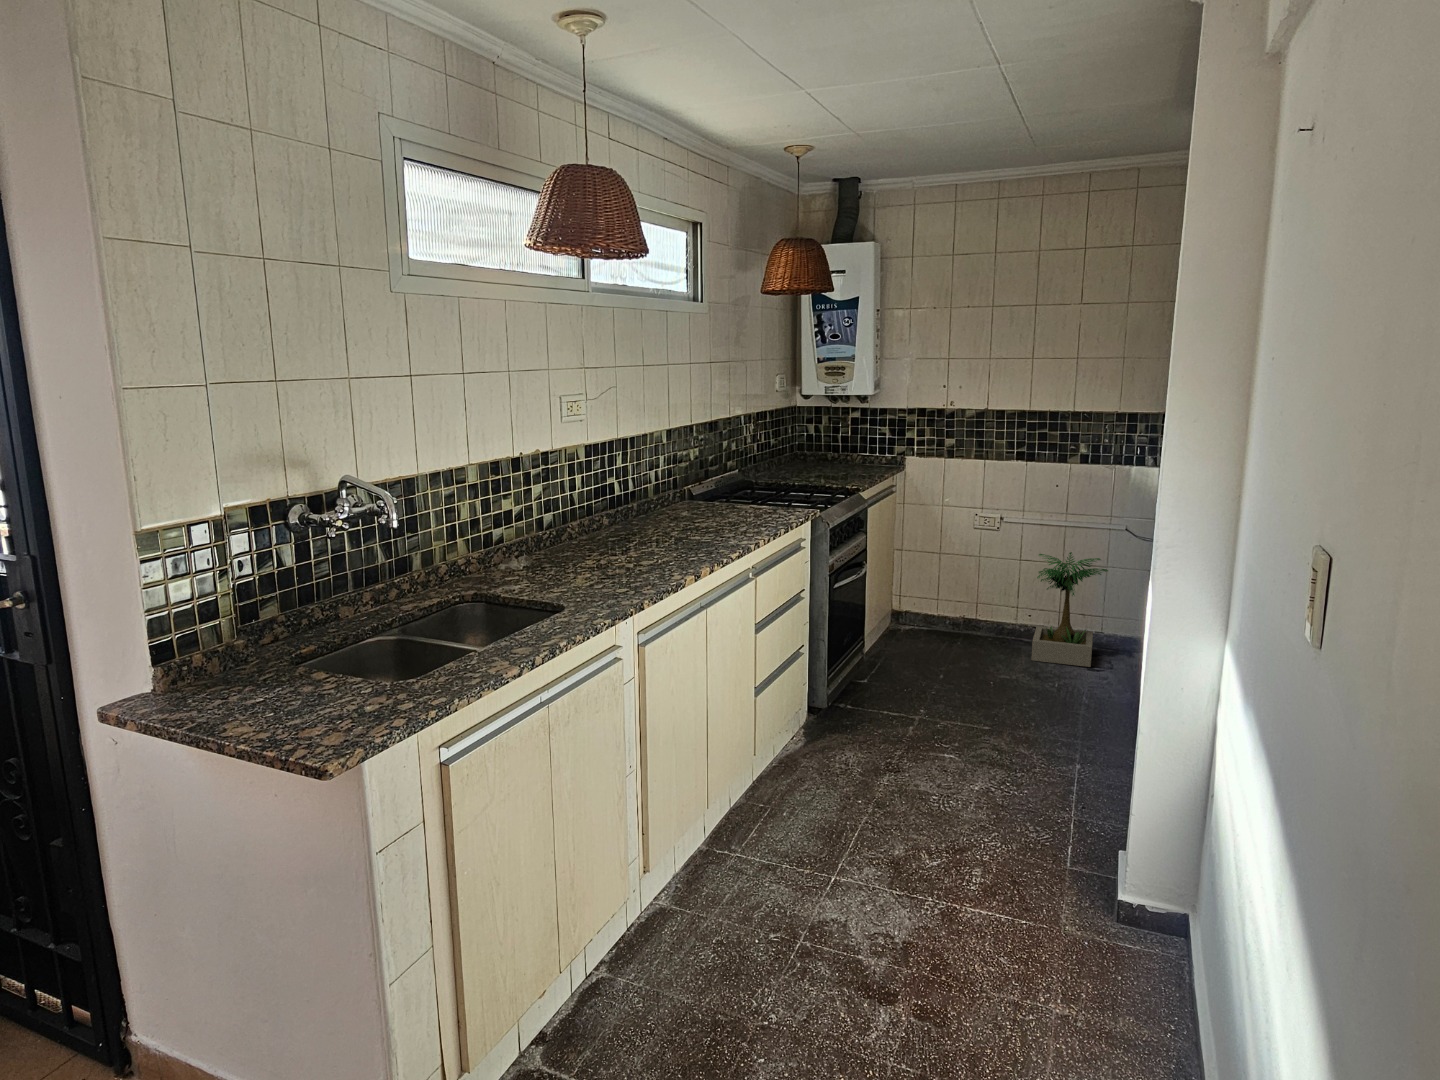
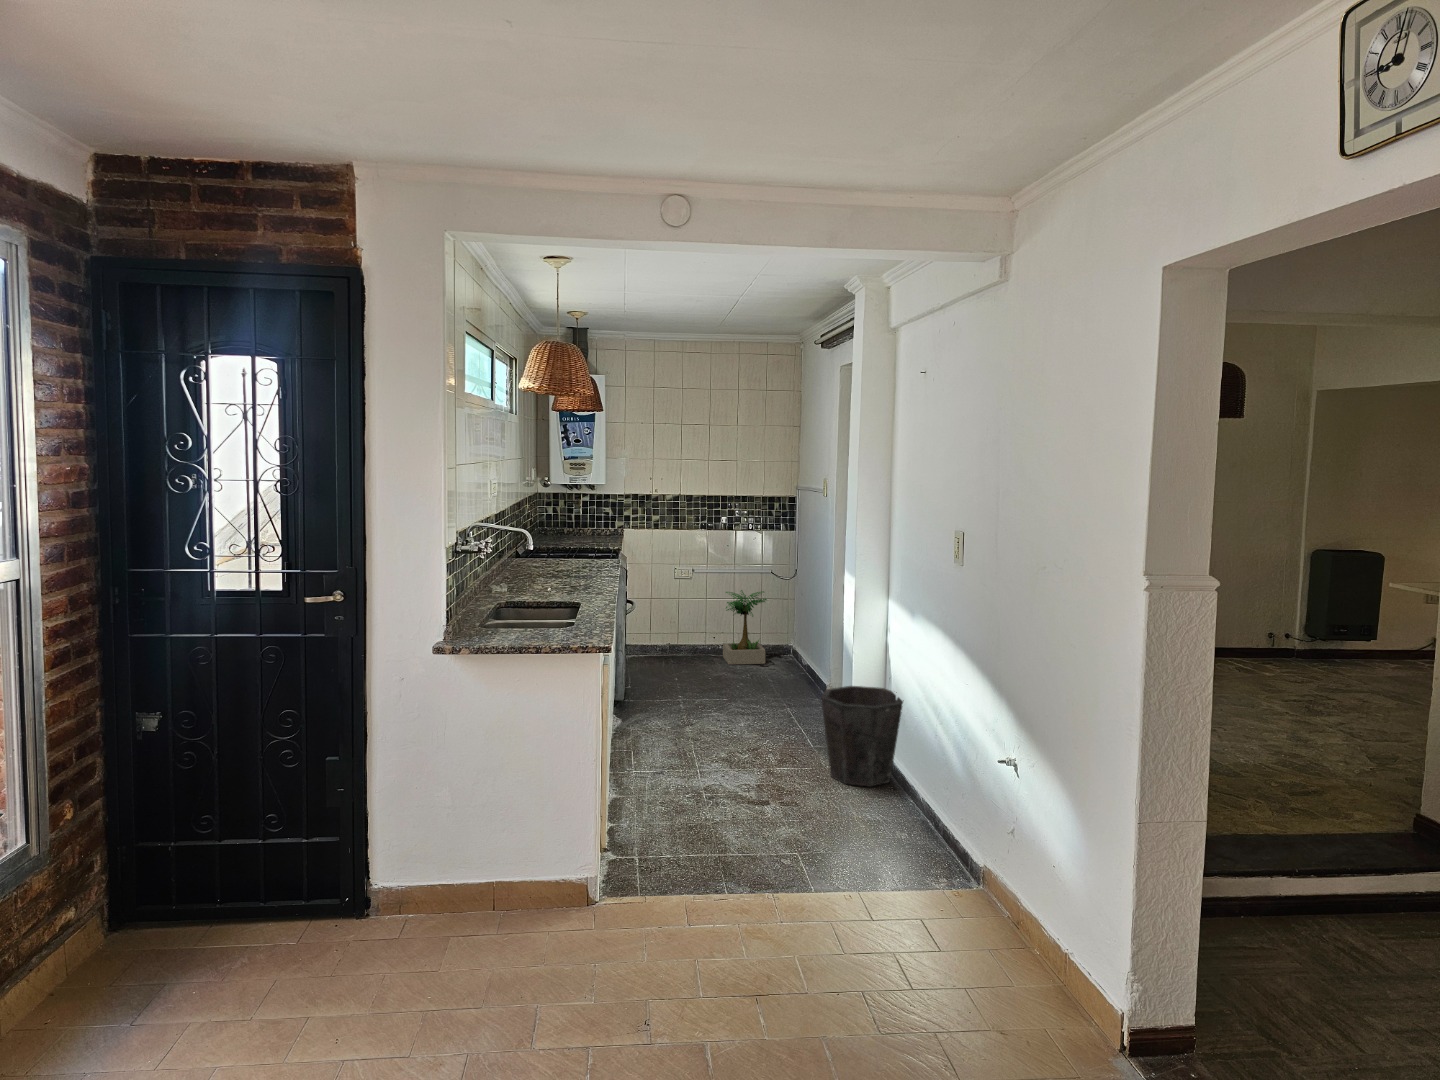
waste bin: none [1002,783,1187,1004] -> present [821,686,903,786]

